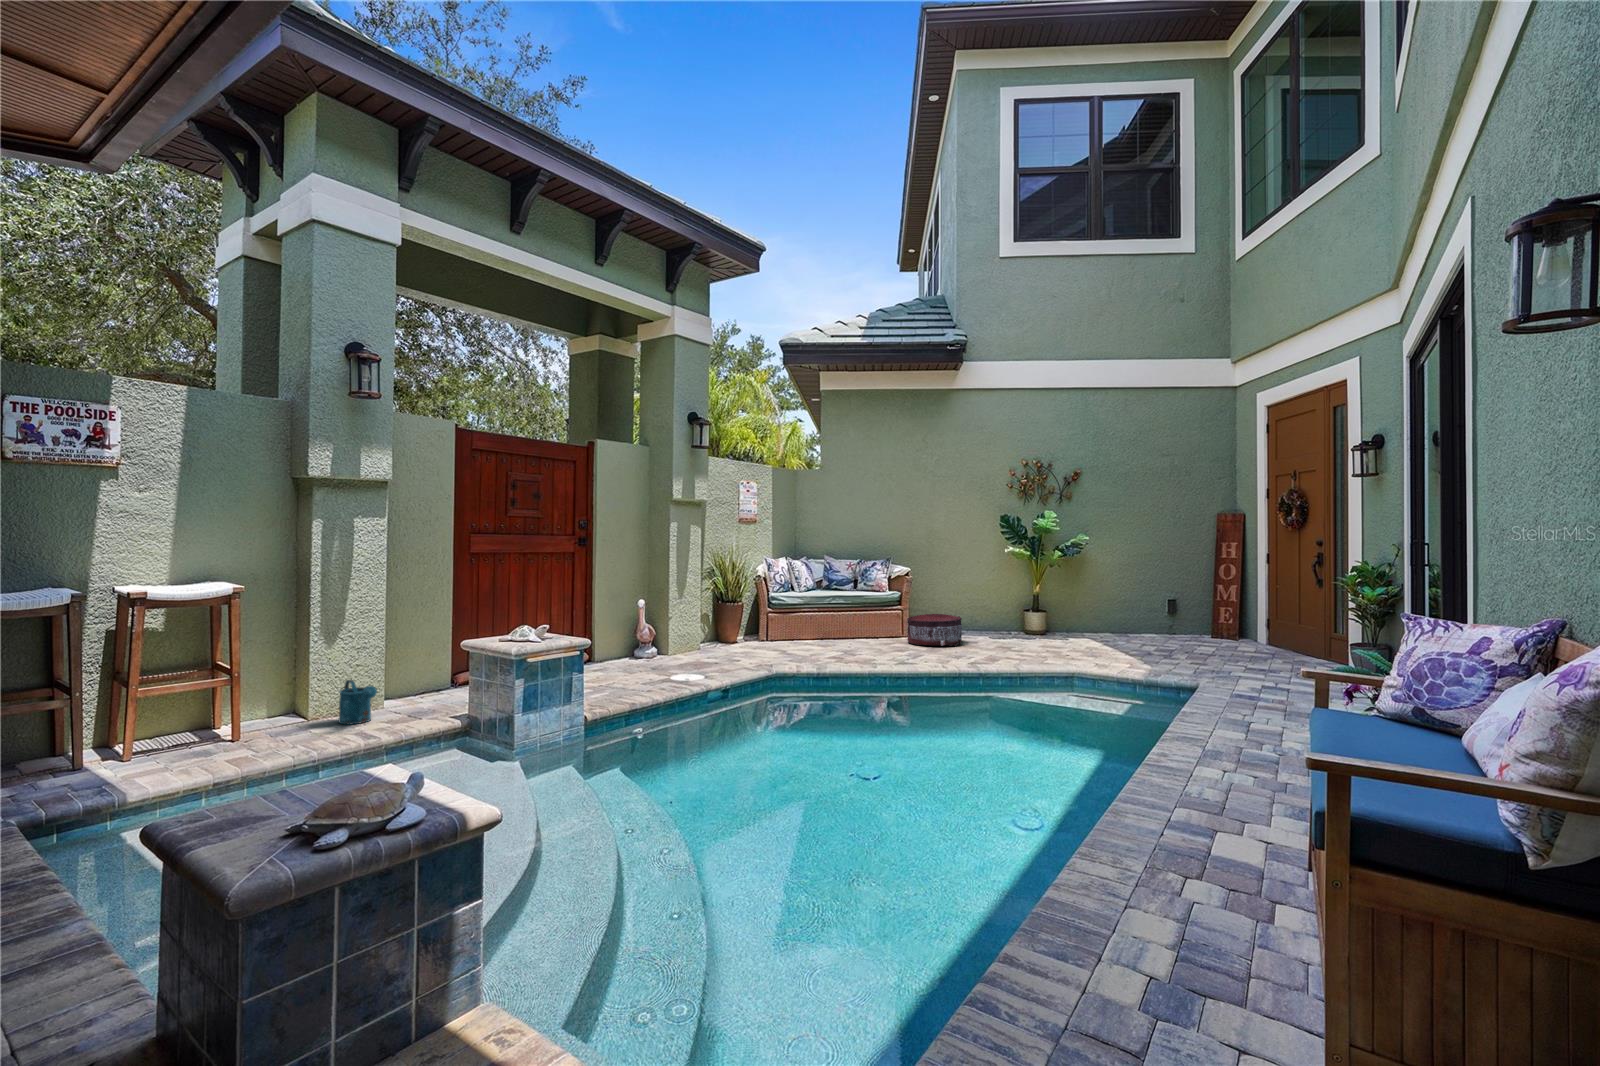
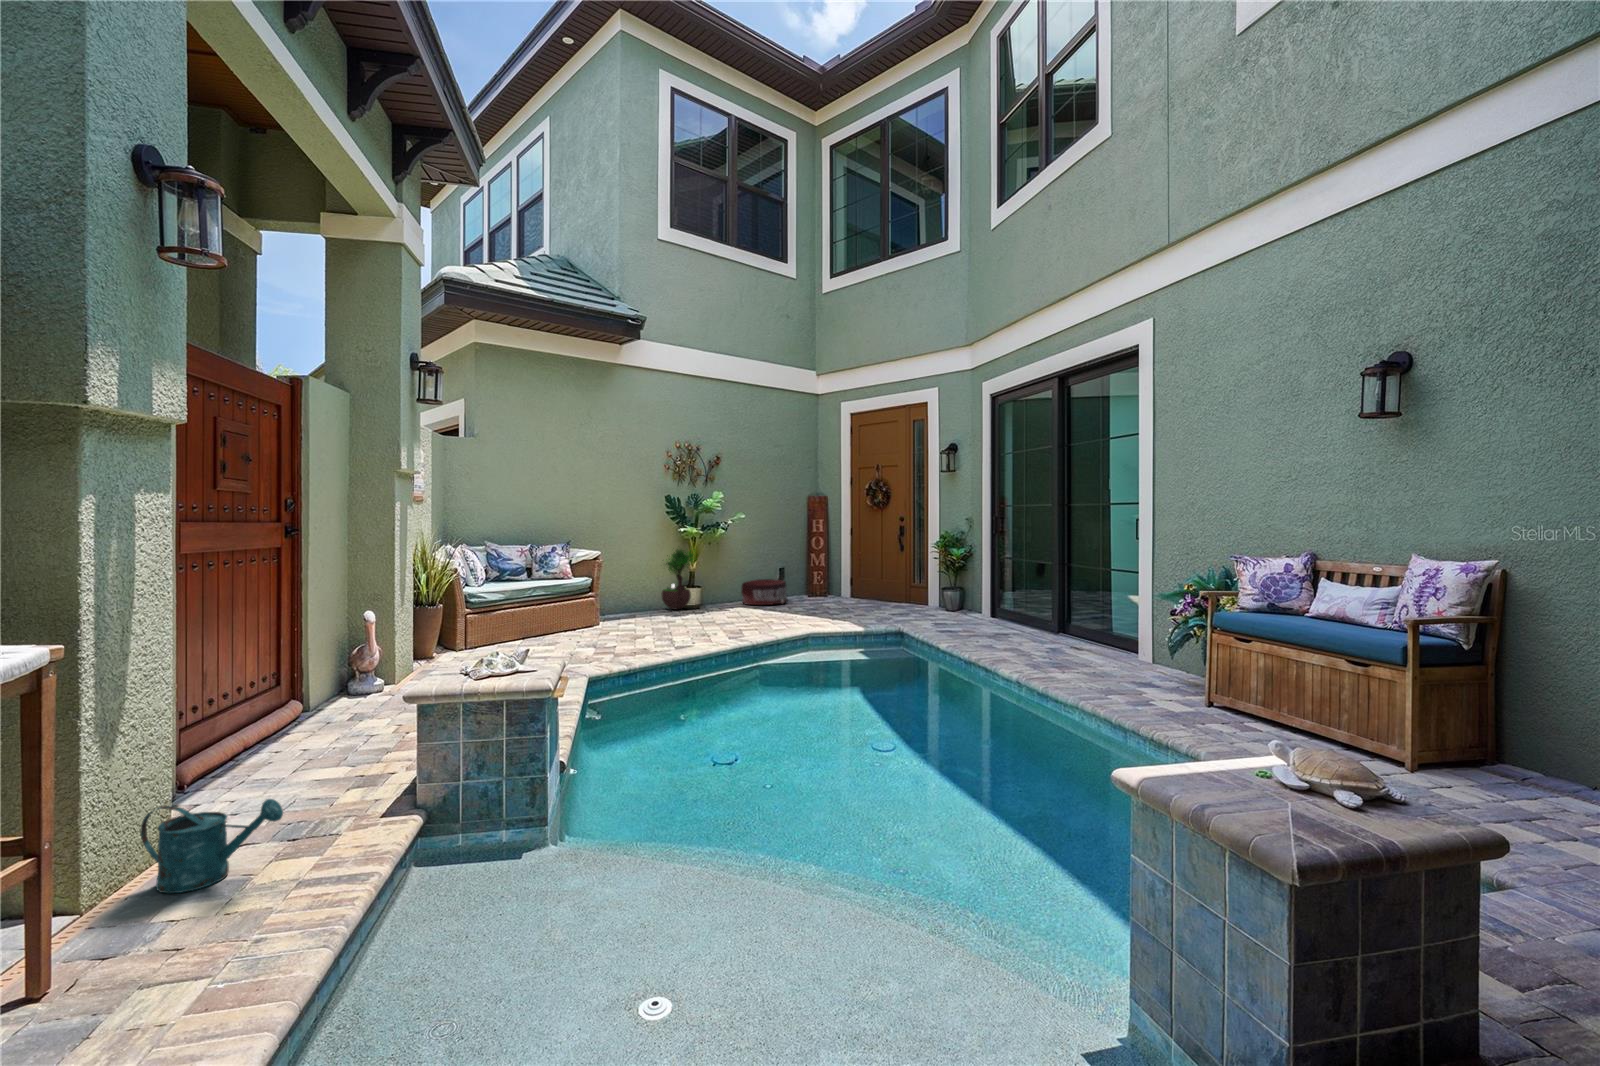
potted tree: none [993,565,1036,635] -> present [661,549,694,610]
pouf: present [907,614,962,646] -> present [741,579,788,605]

